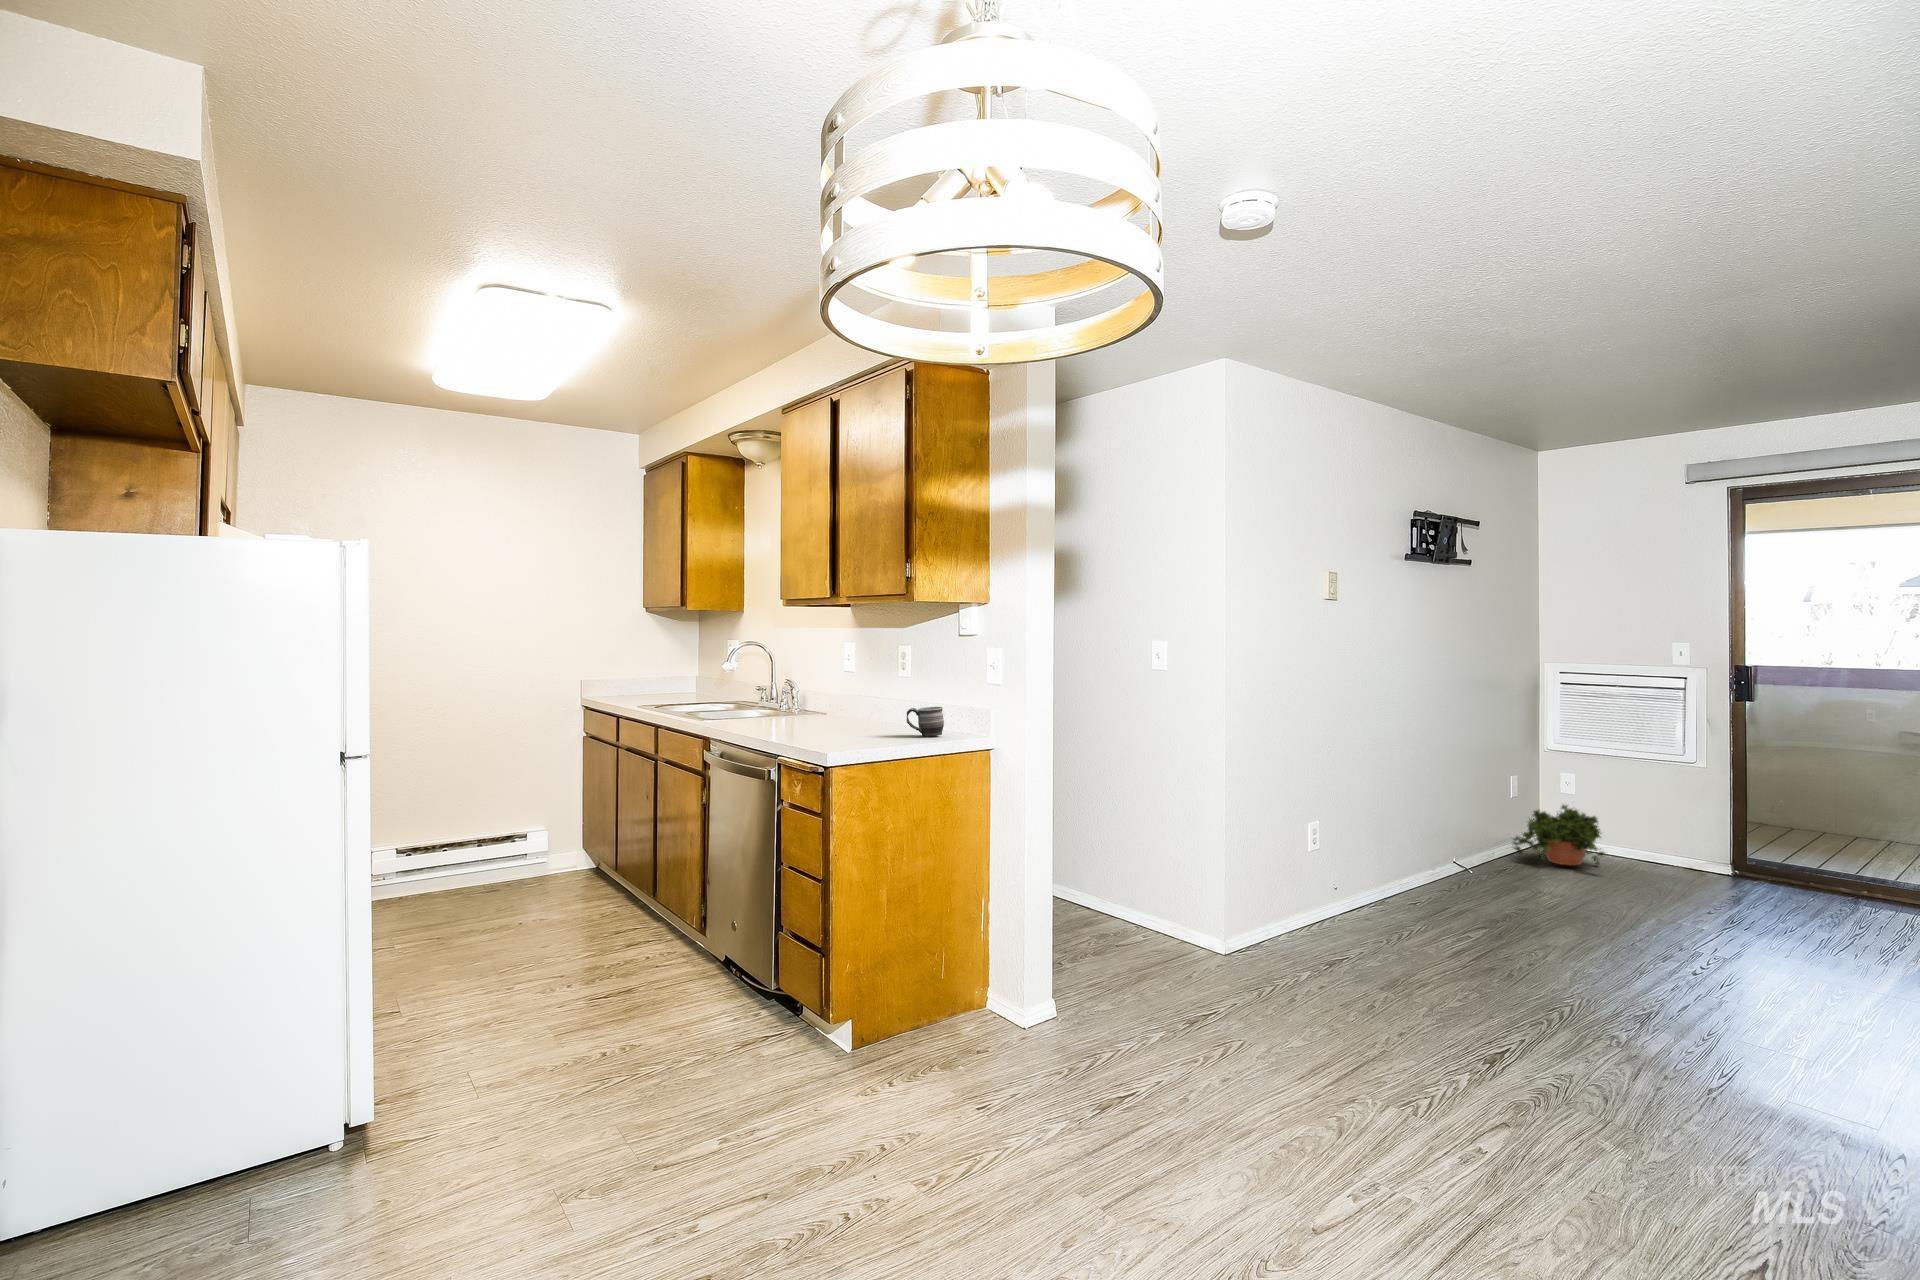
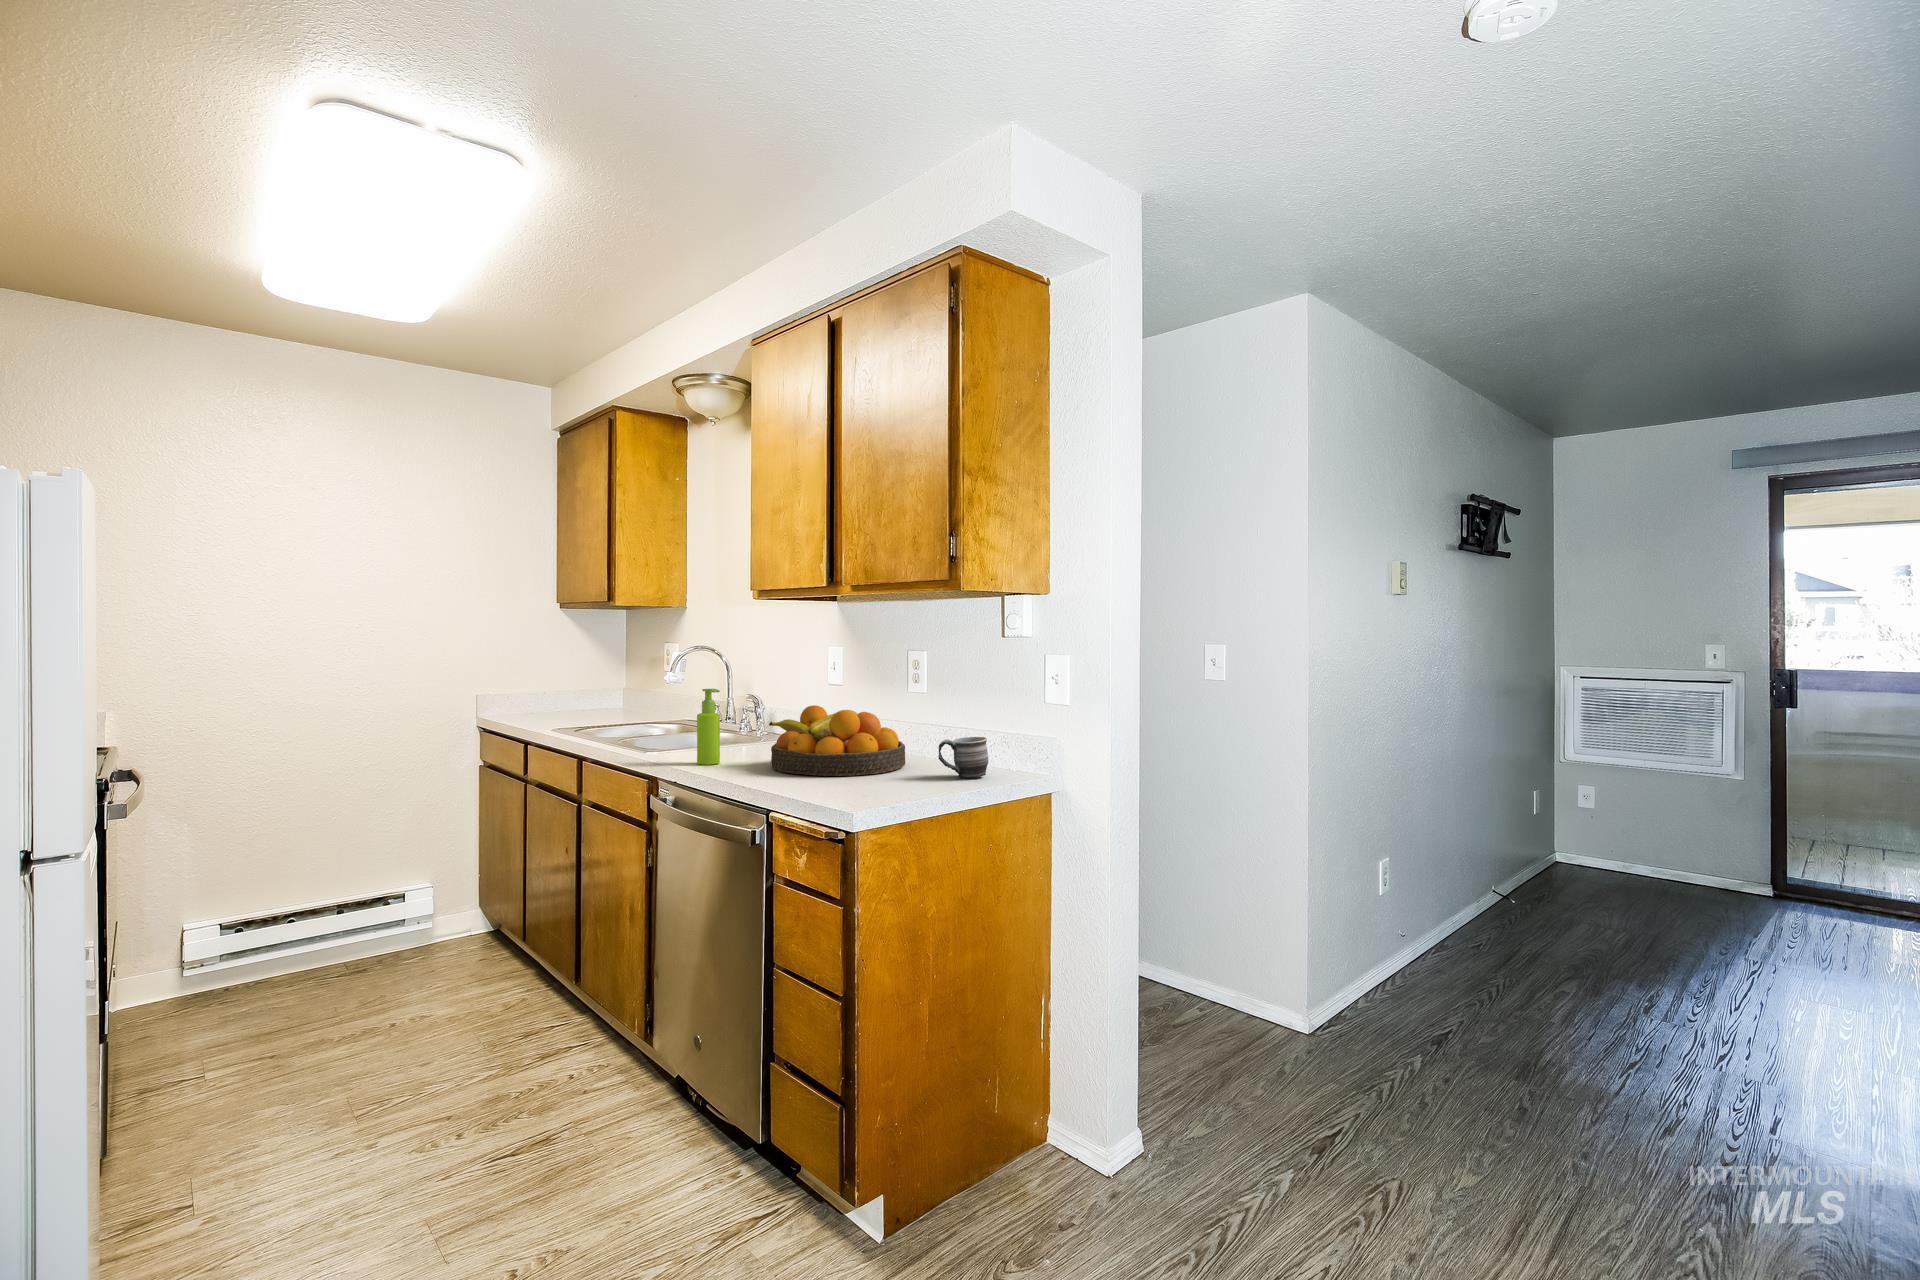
soap dispenser: none [738,671,755,727] -> present [697,689,720,765]
fruit bowl: none [789,684,890,734] -> present [769,705,905,776]
potted plant: present [1513,805,1605,865] -> none [1539,819,1660,890]

